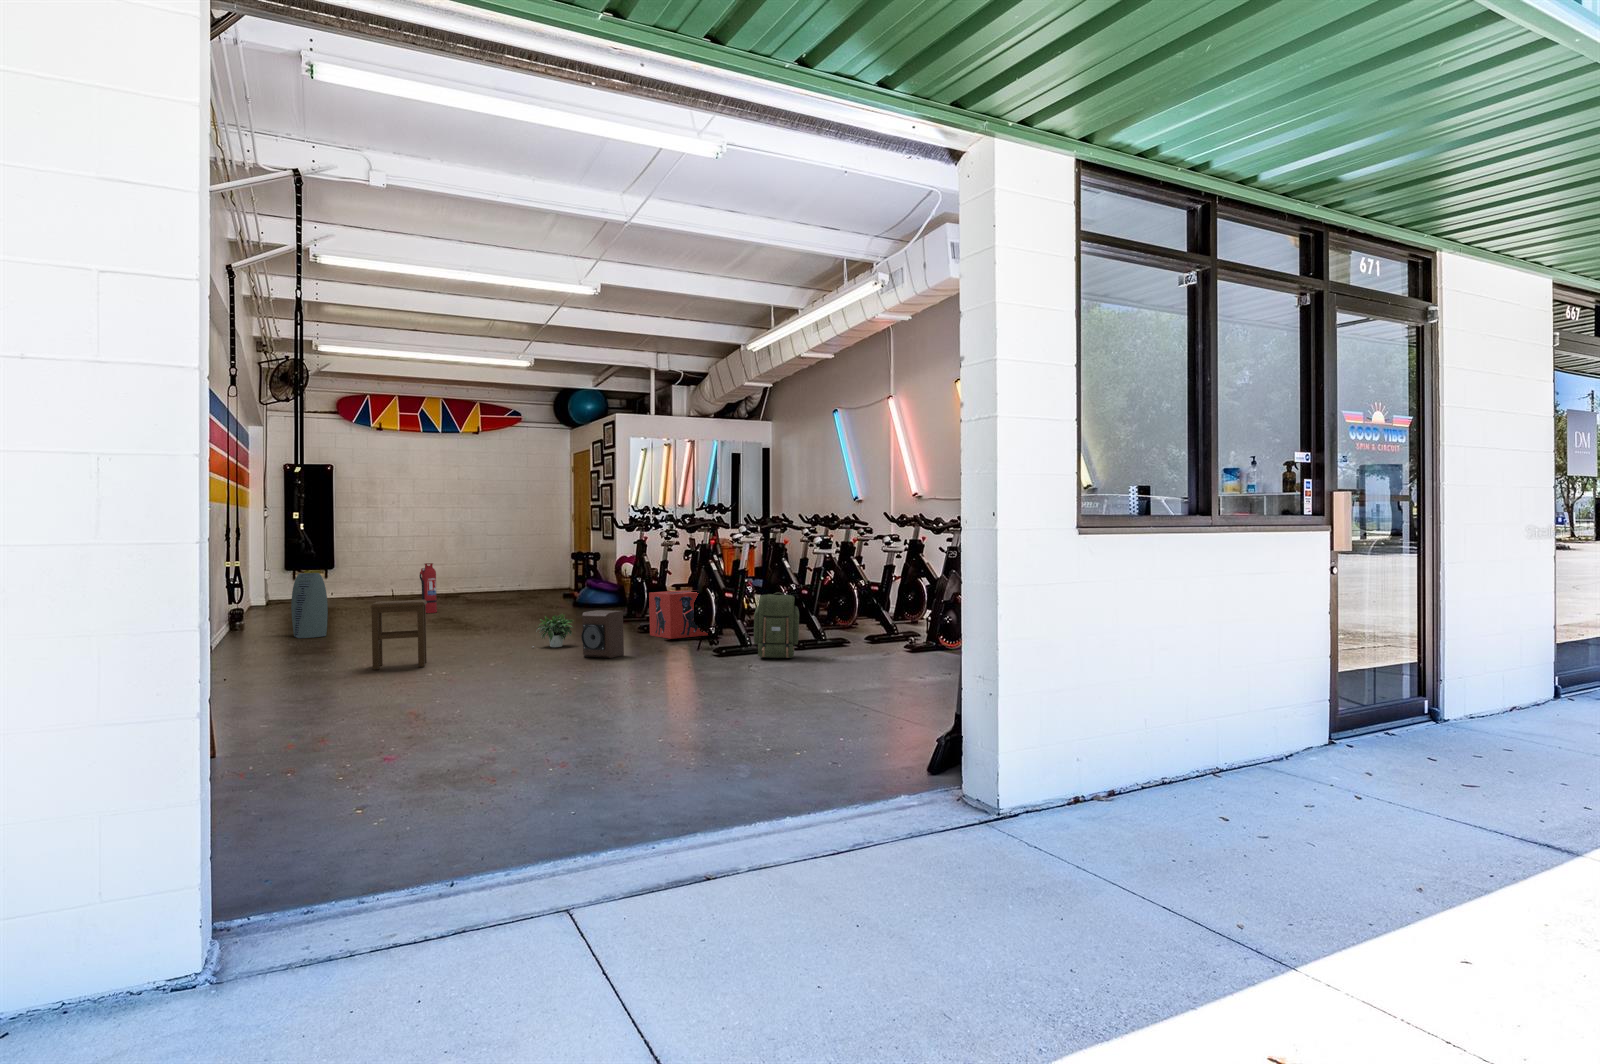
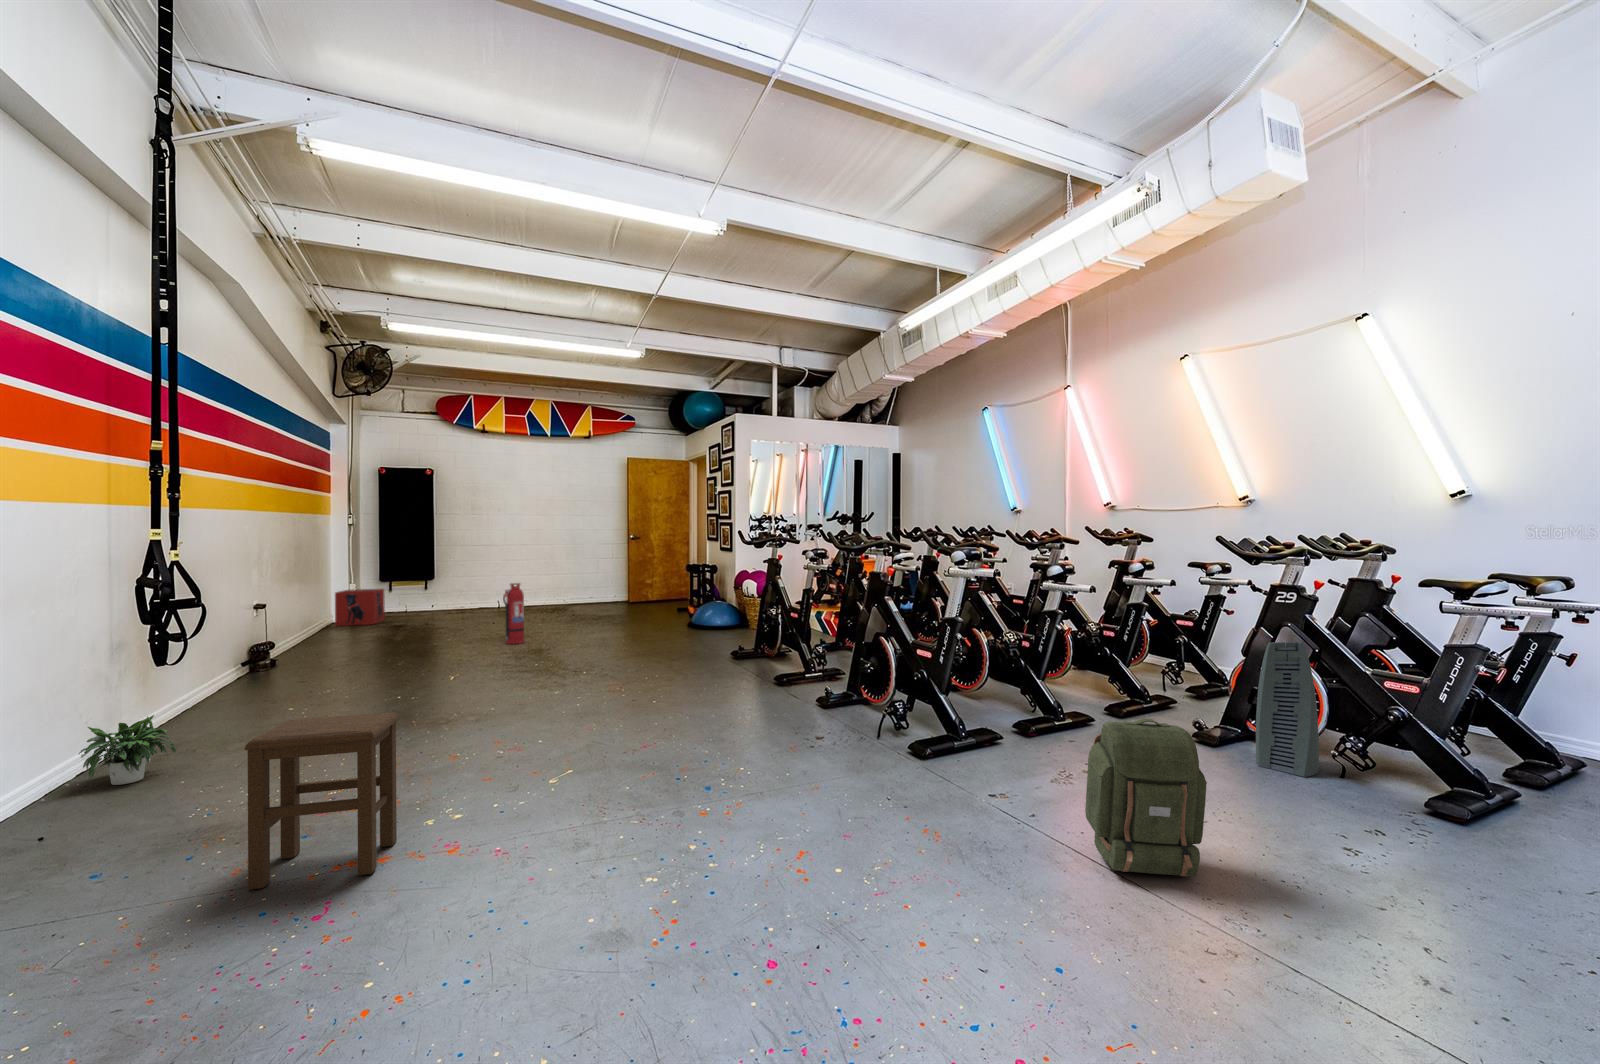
air purifier: present [291,573,328,638] -> present [1256,642,1319,777]
storage box: present [649,590,708,639] -> present [335,589,385,626]
speaker: present [581,610,624,658] -> none [712,725,795,842]
potted plant: present [532,614,574,647] -> present [41,715,176,801]

